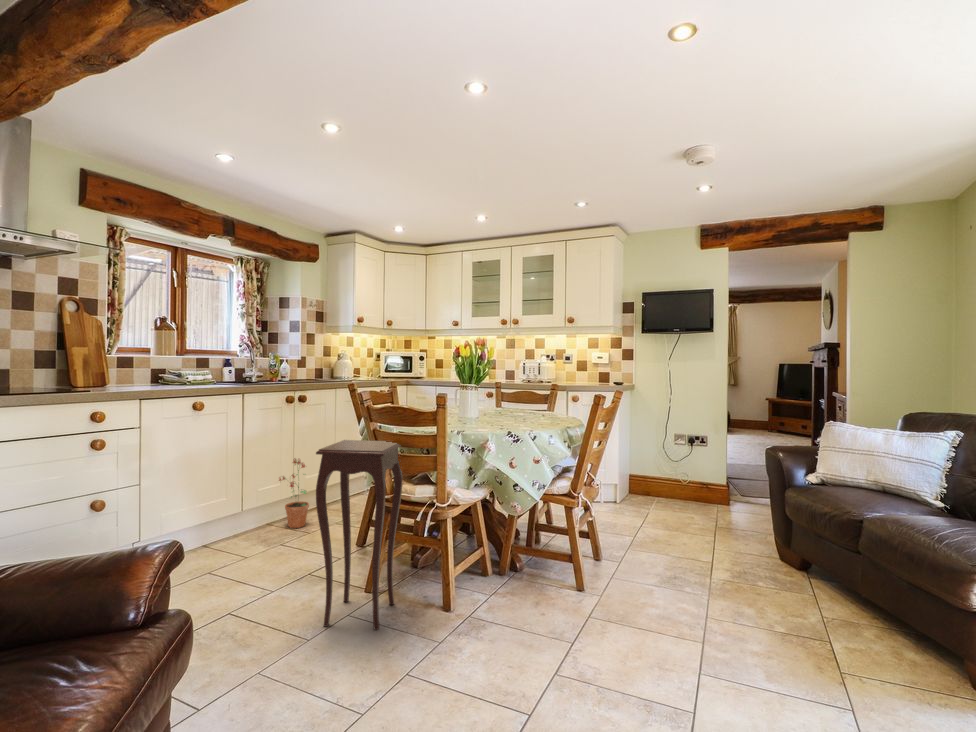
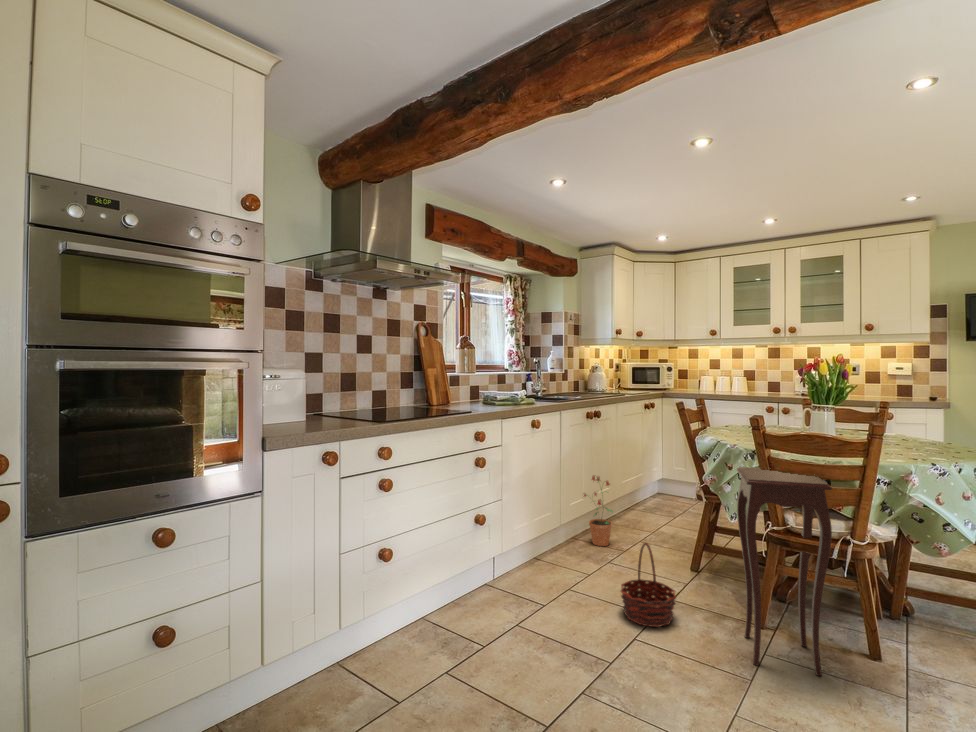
basket: none [237,519,296,601] -> present [621,543,676,627]

